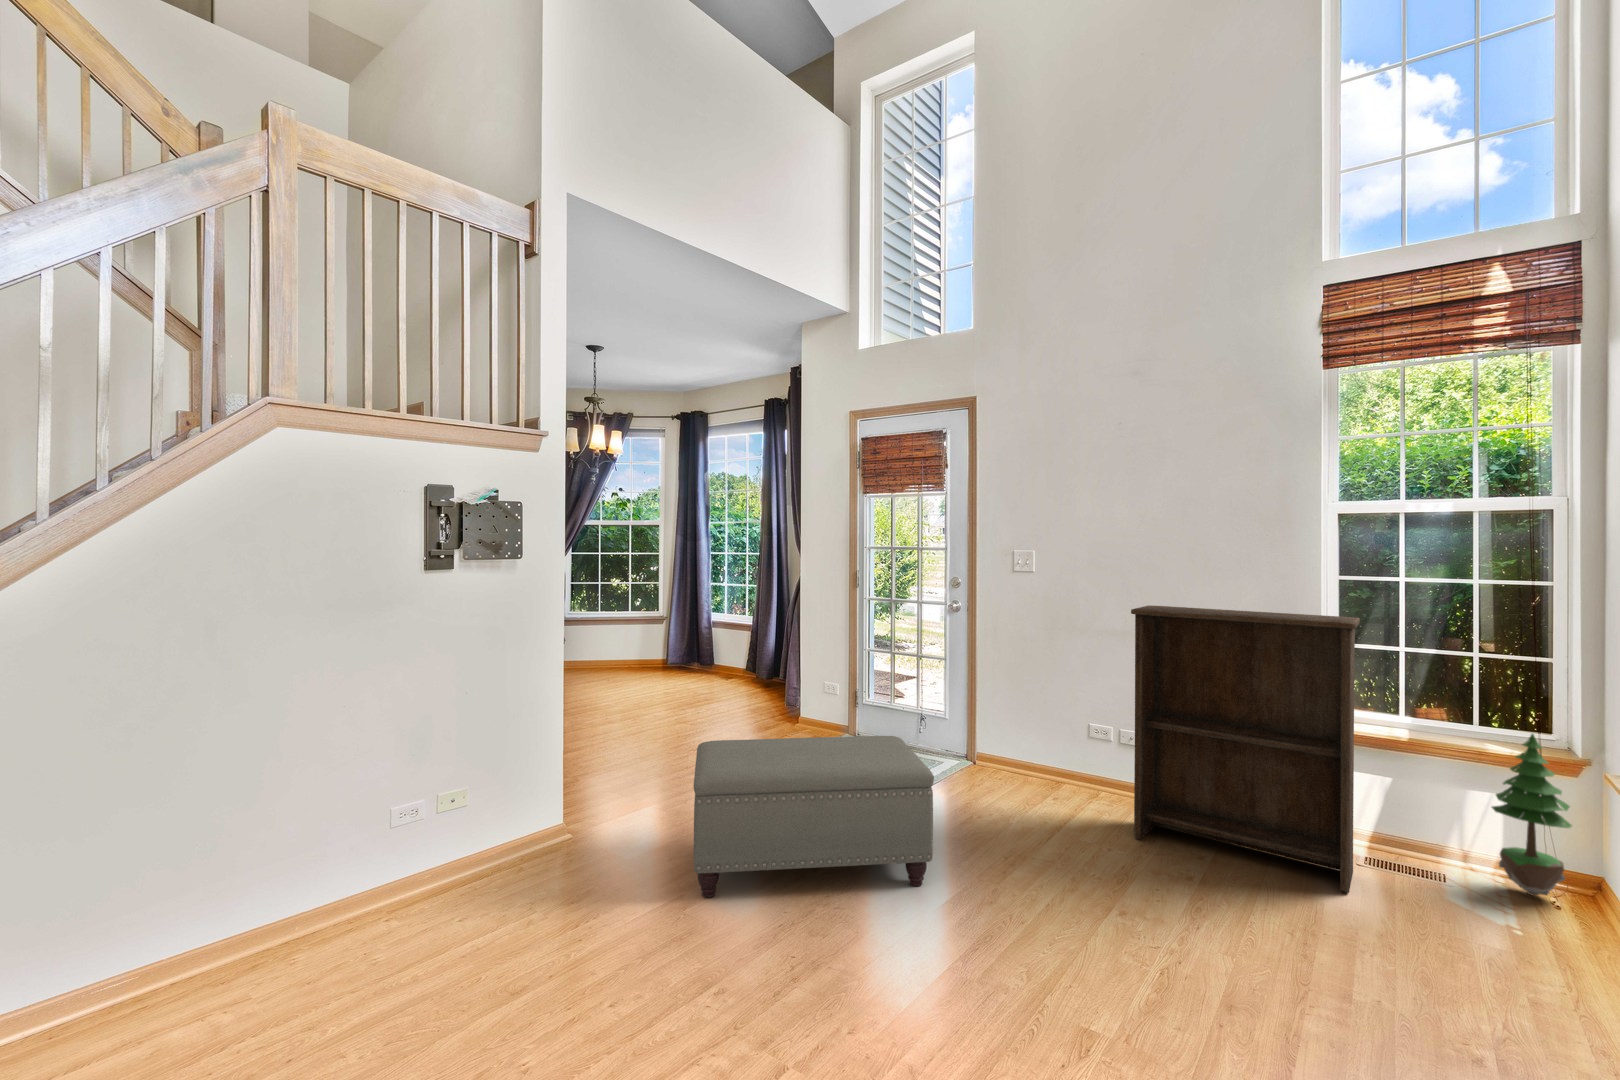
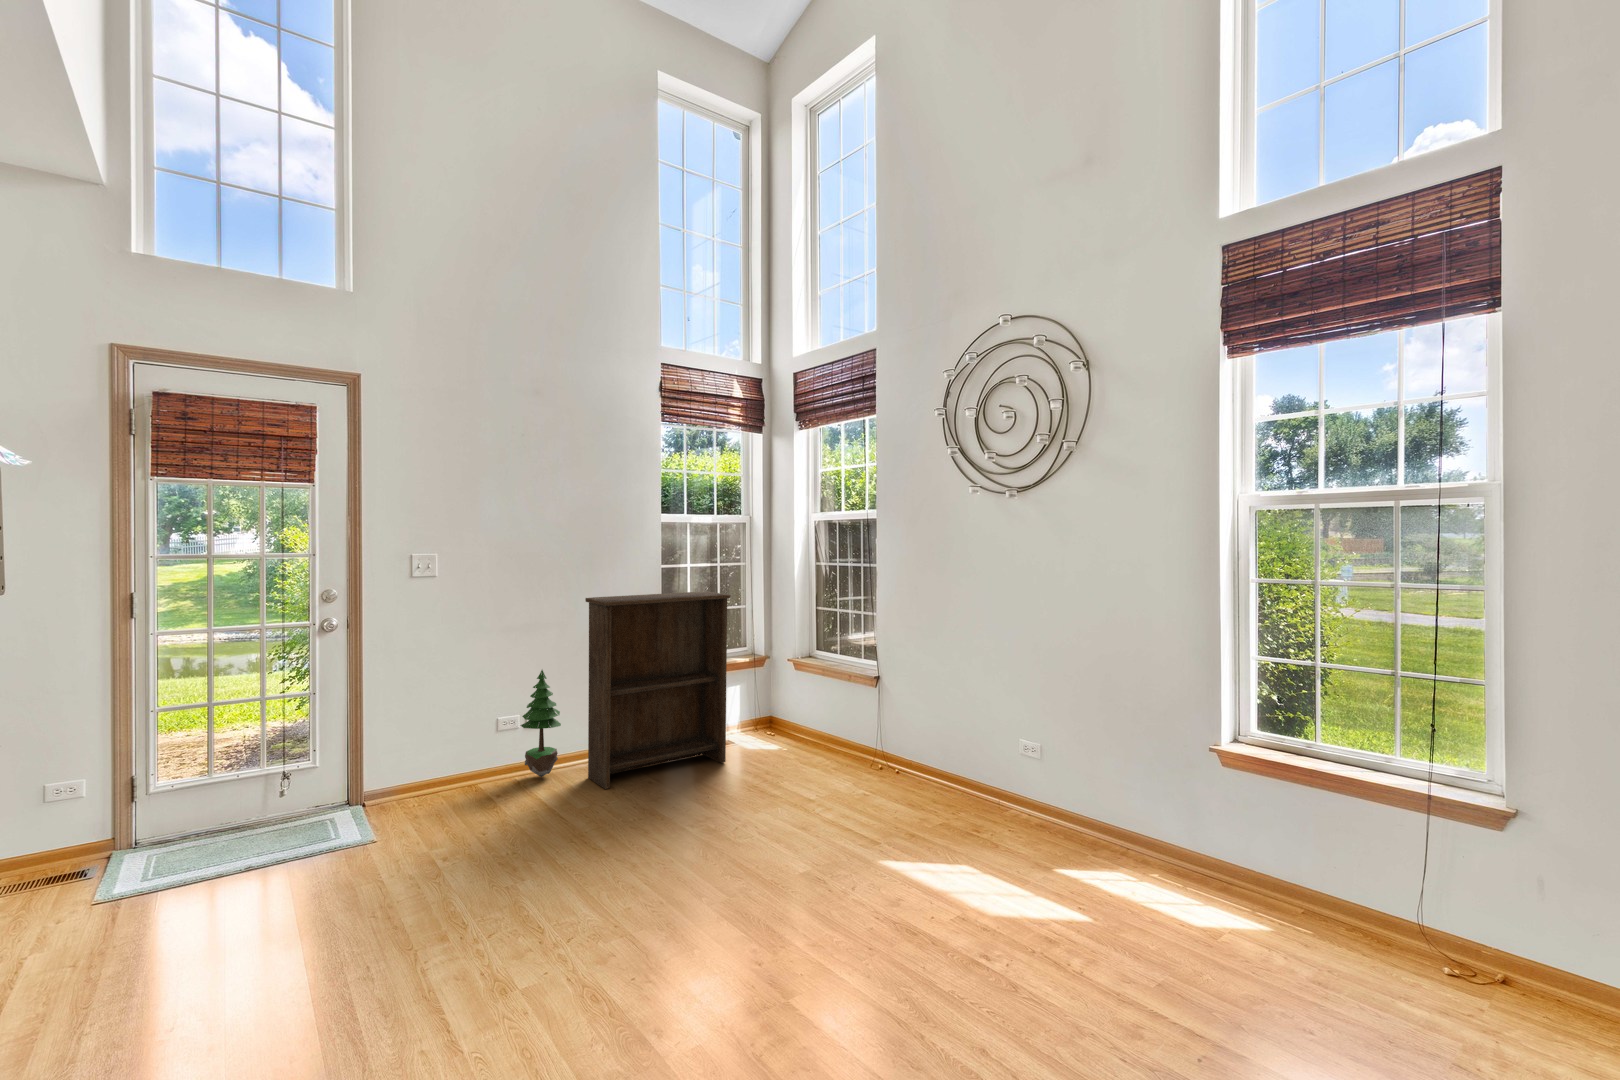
potted tree: present [1491,734,1572,895] -> present [520,670,561,777]
ottoman: present [694,736,934,898] -> none [324,769,605,1027]

